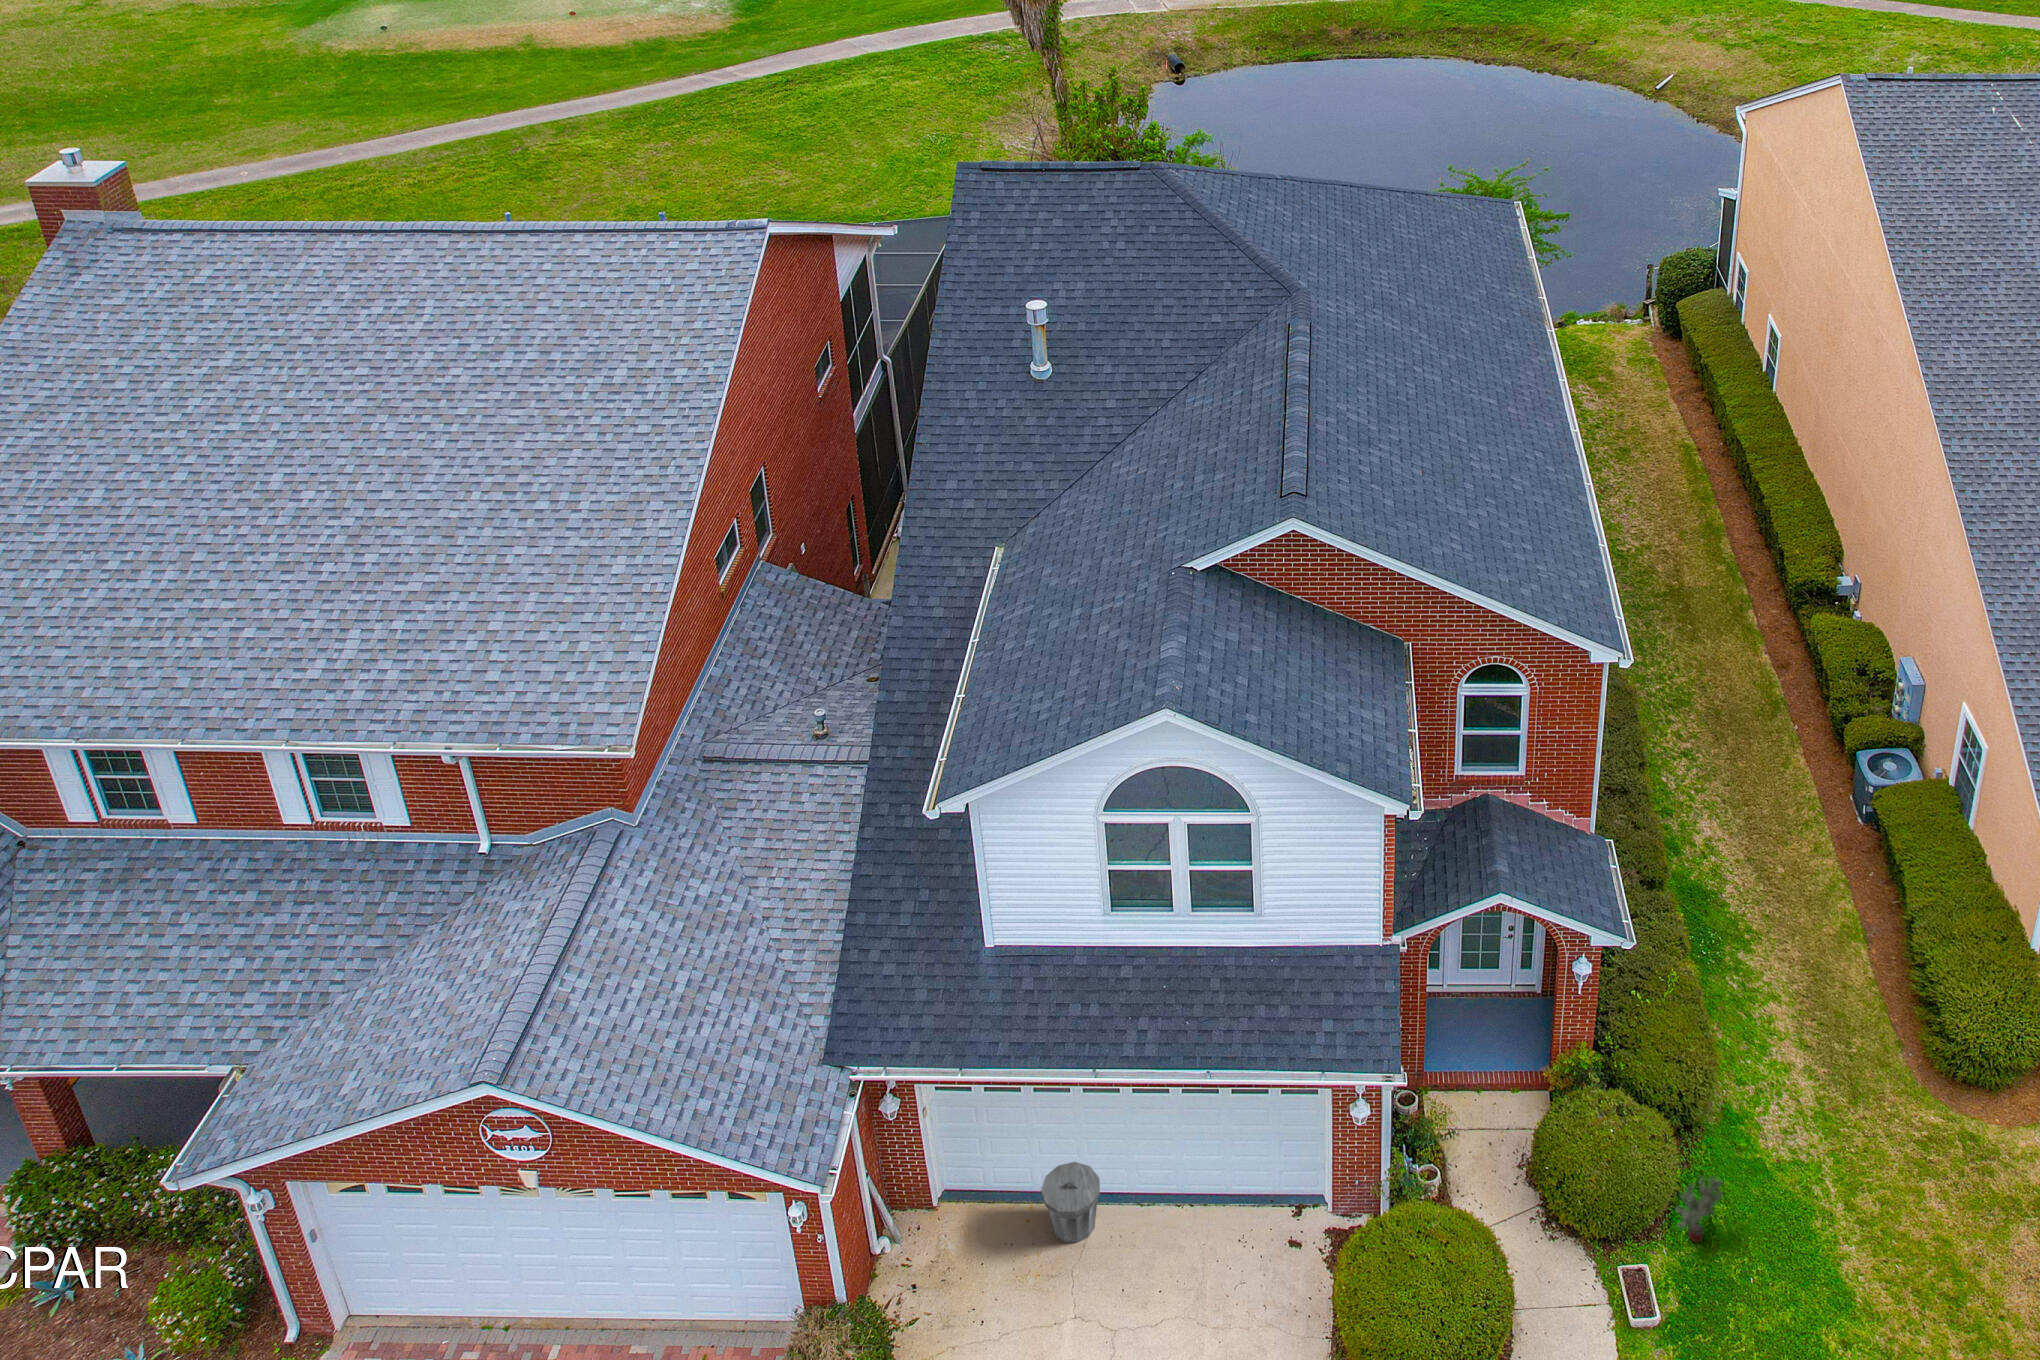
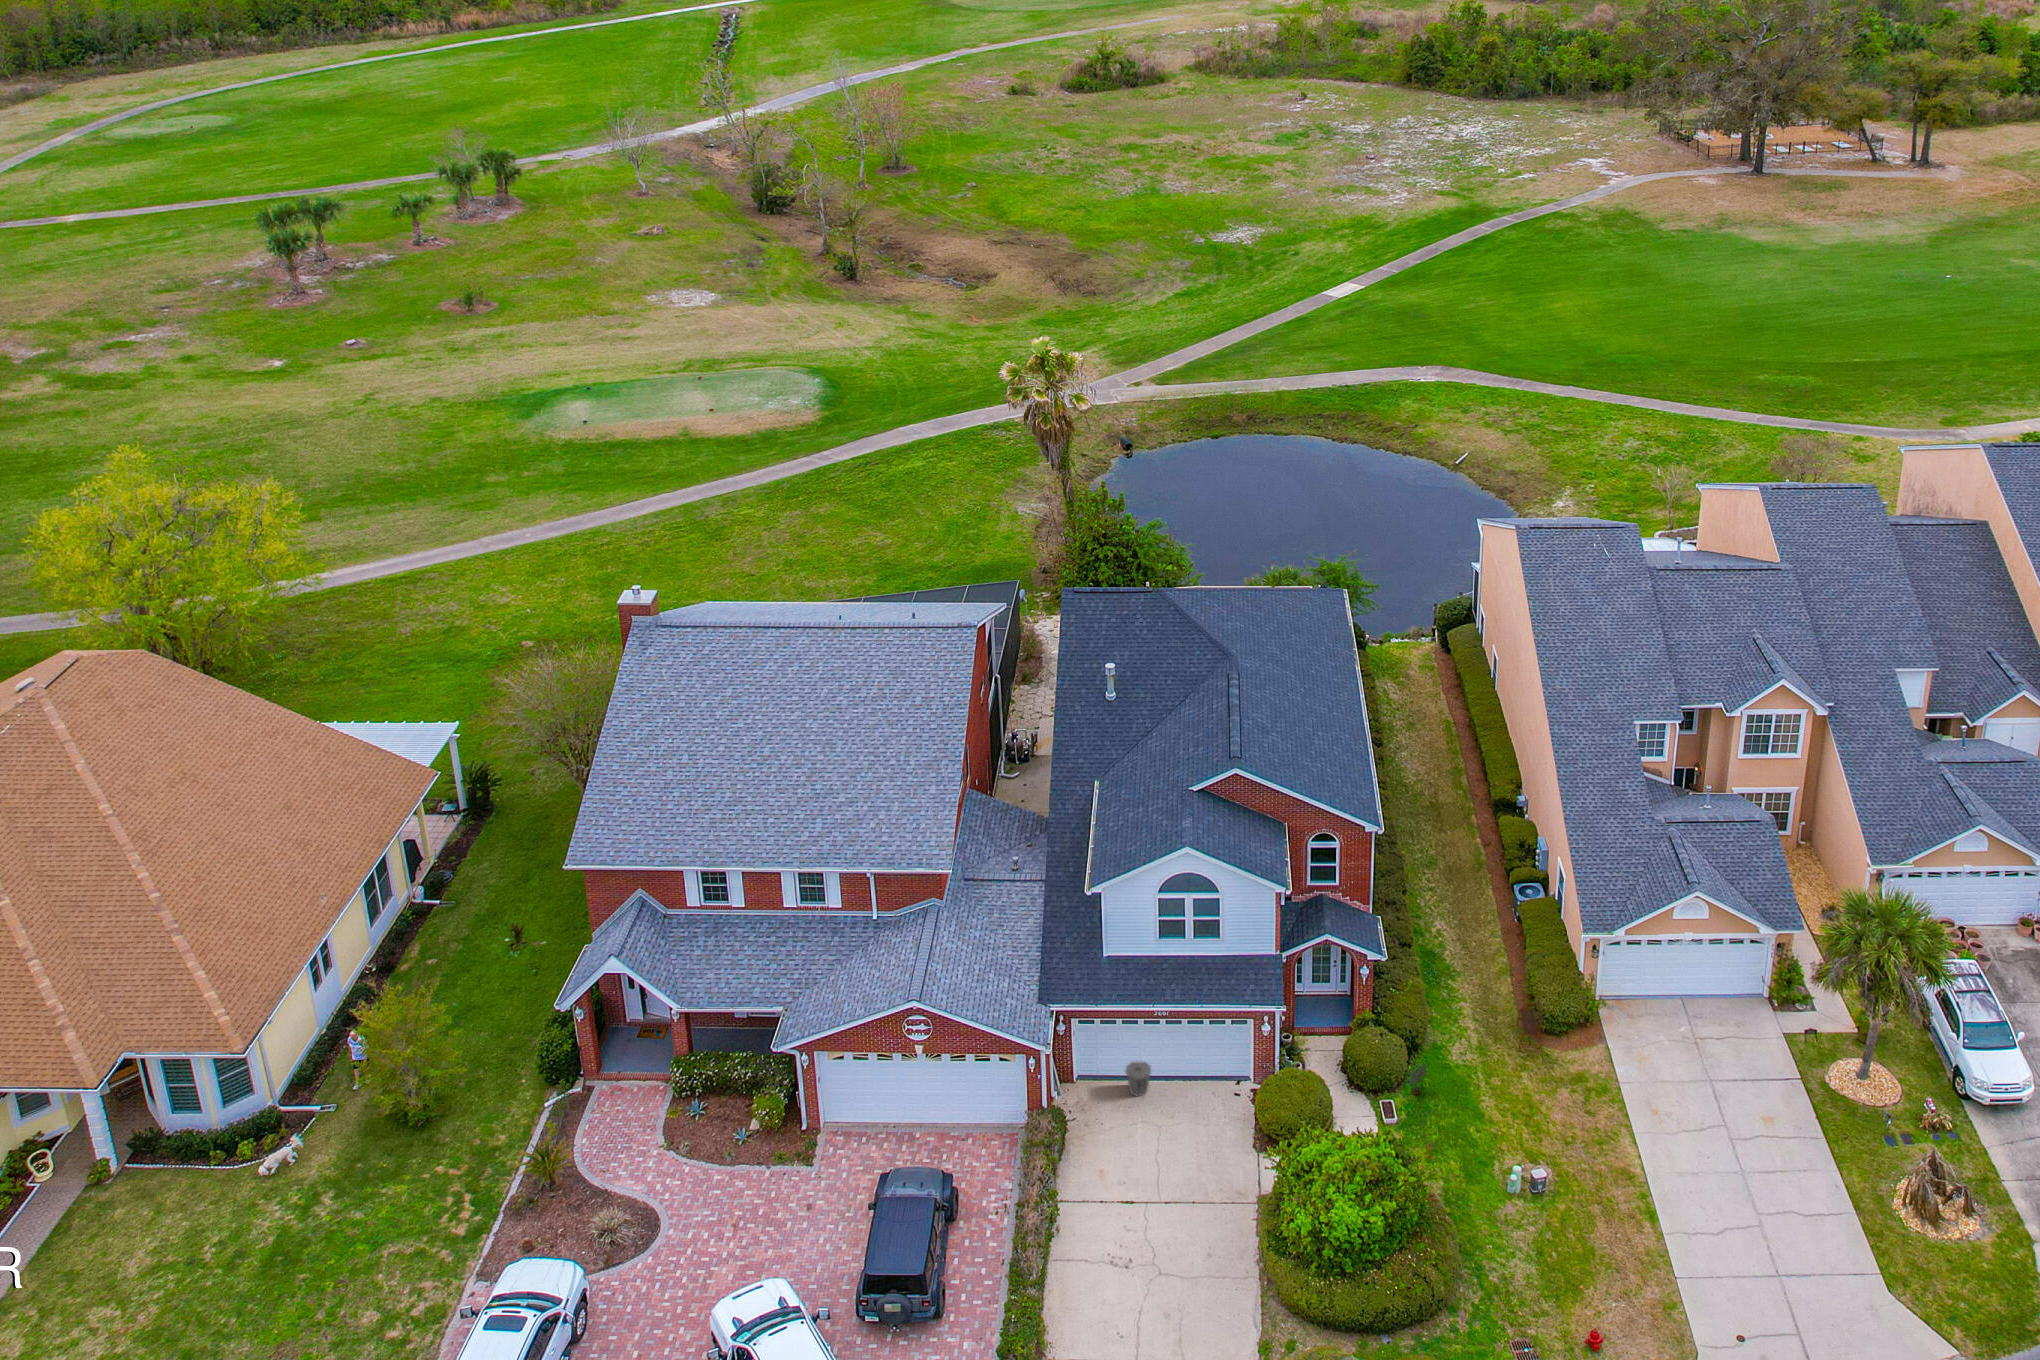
bench: none [1895,1011,1972,1129] -> present [1517,999,1542,1050]

